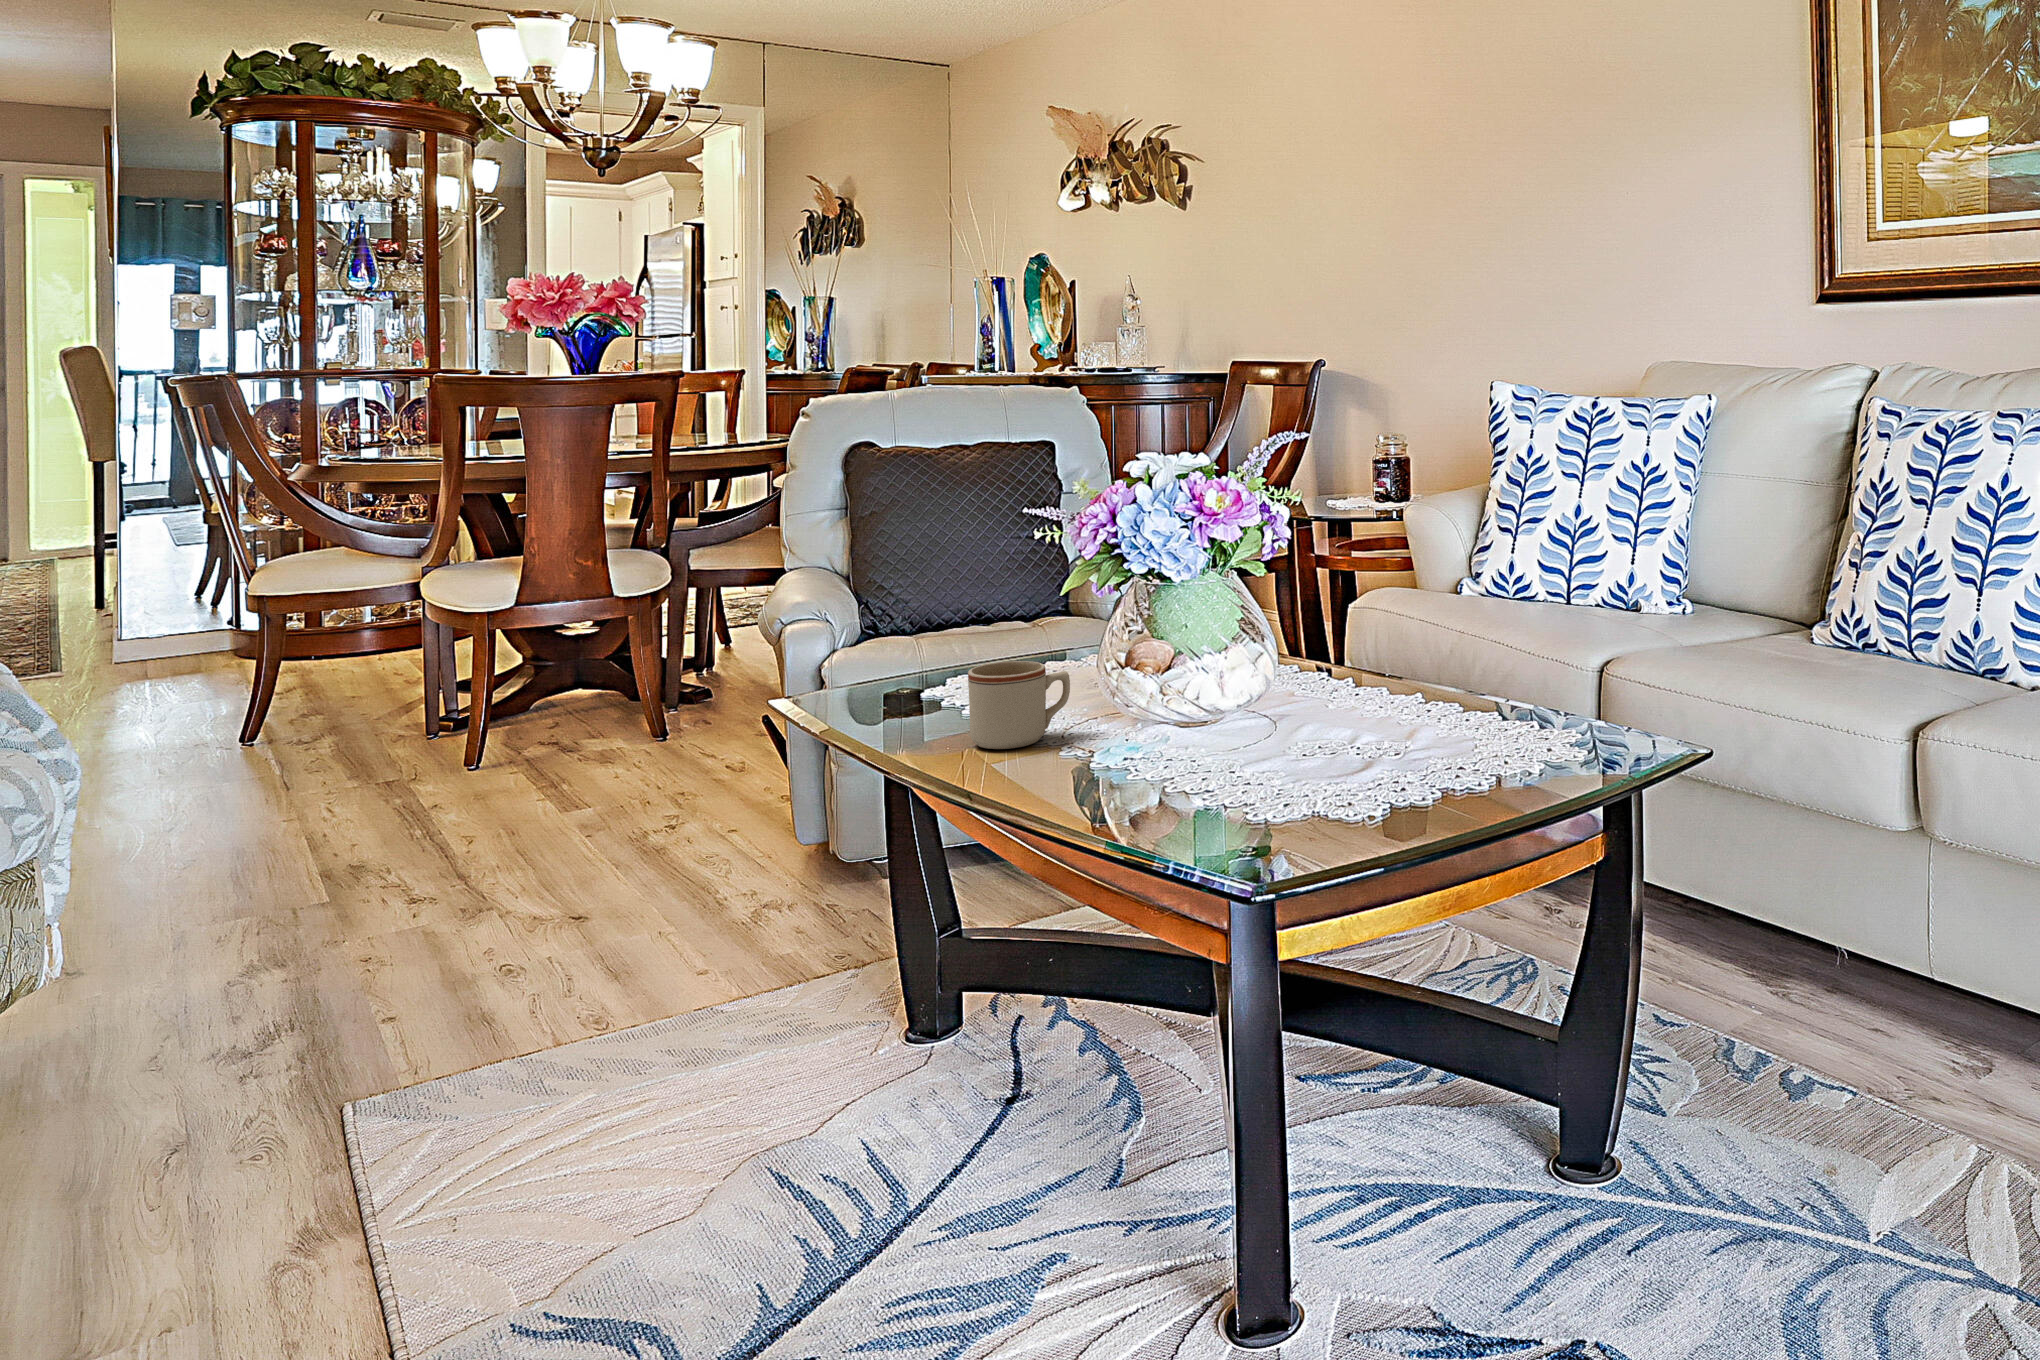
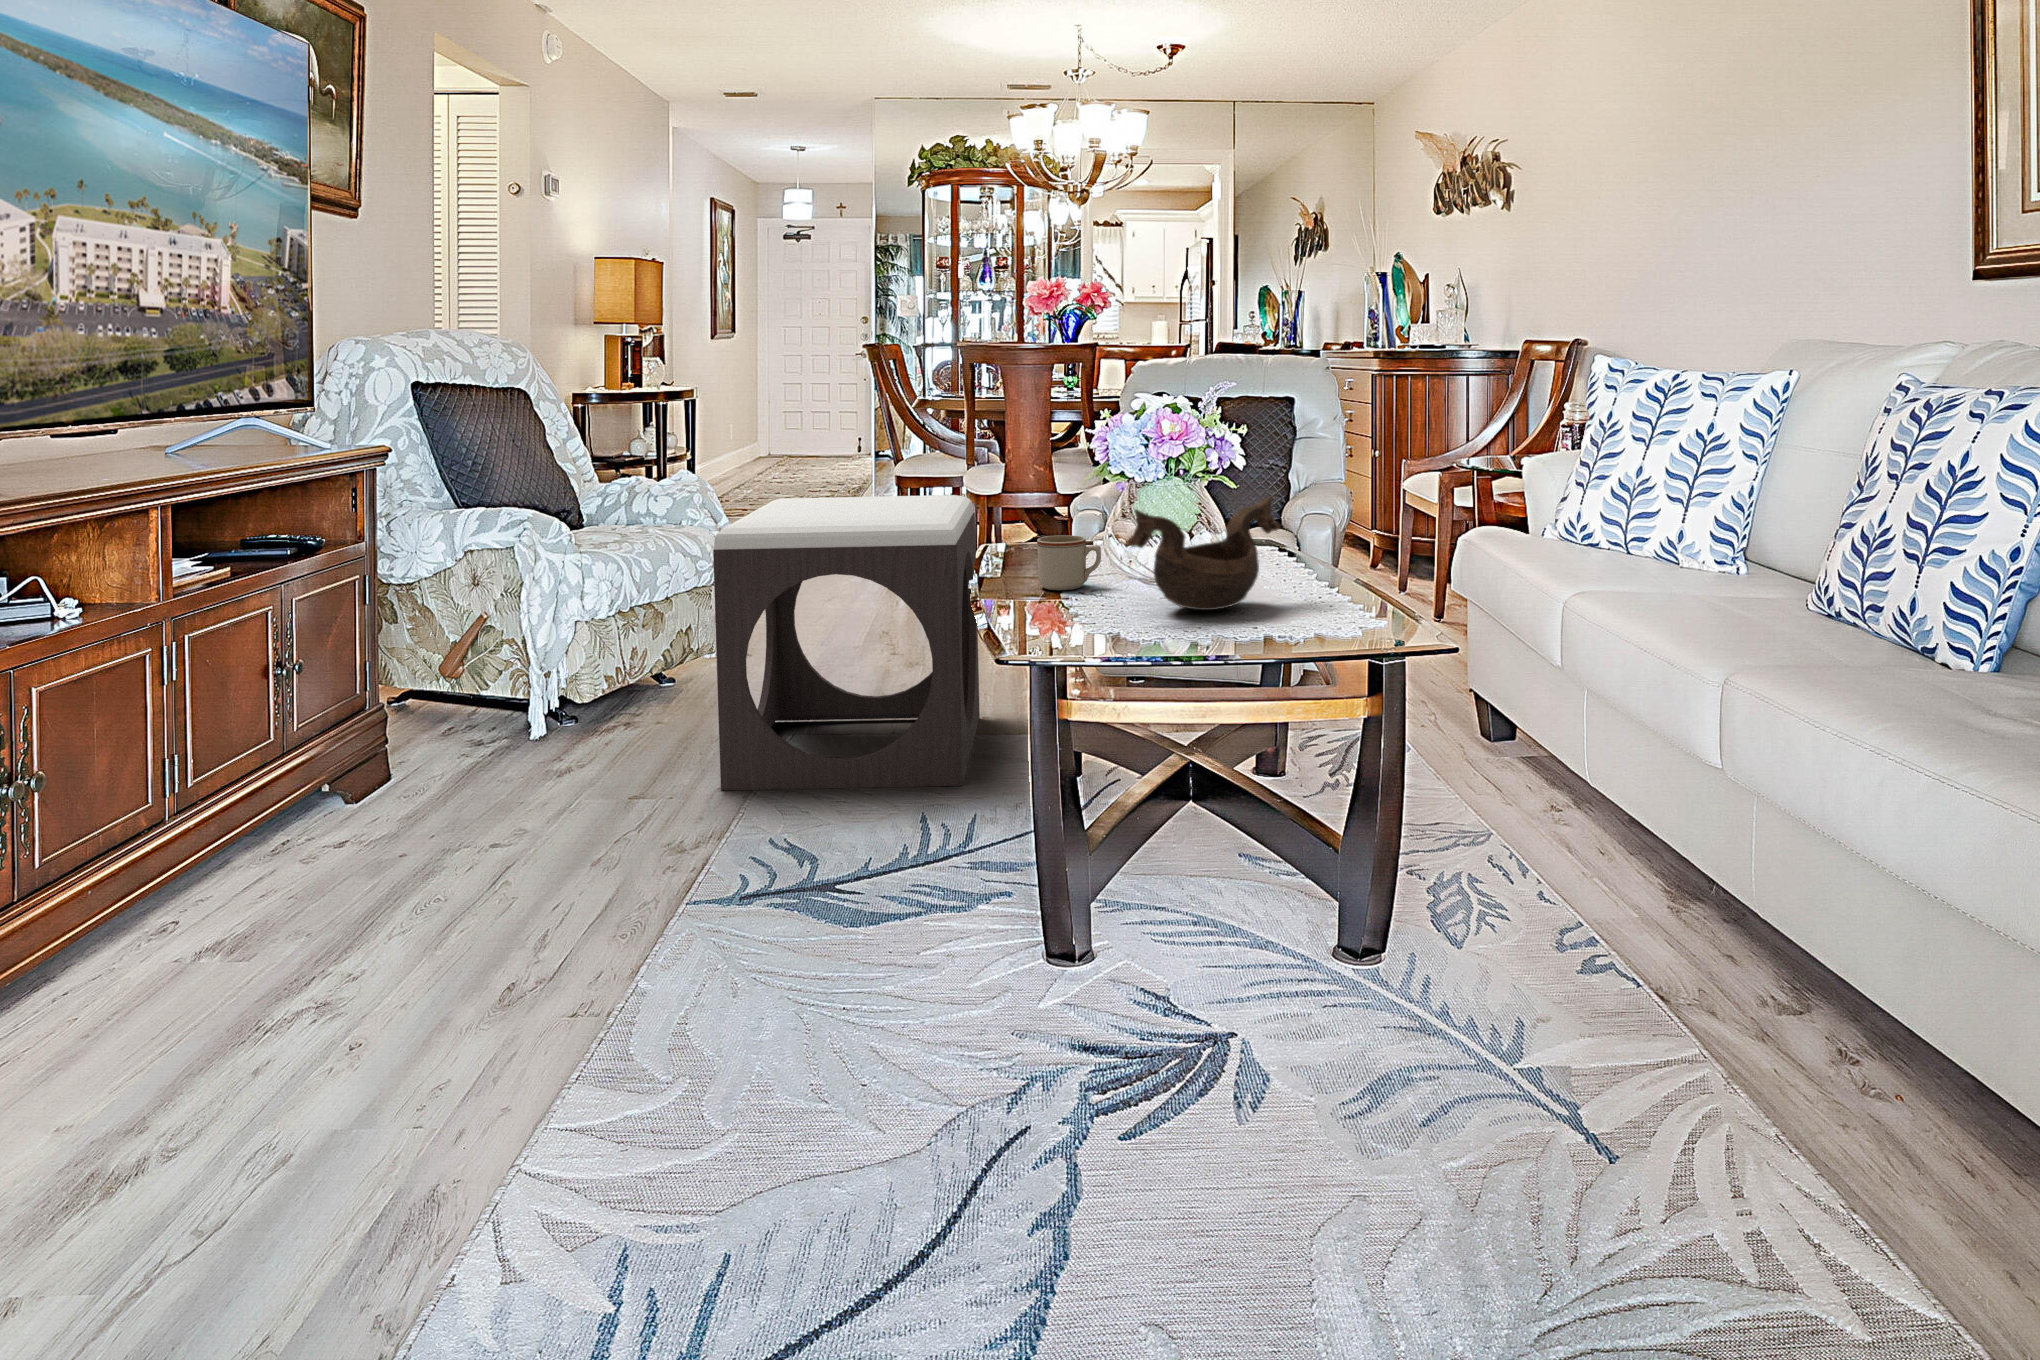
decorative bowl: none [1213,575,1357,745] -> present [1127,496,1280,610]
footstool: none [262,617,784,1243] -> present [713,495,980,790]

